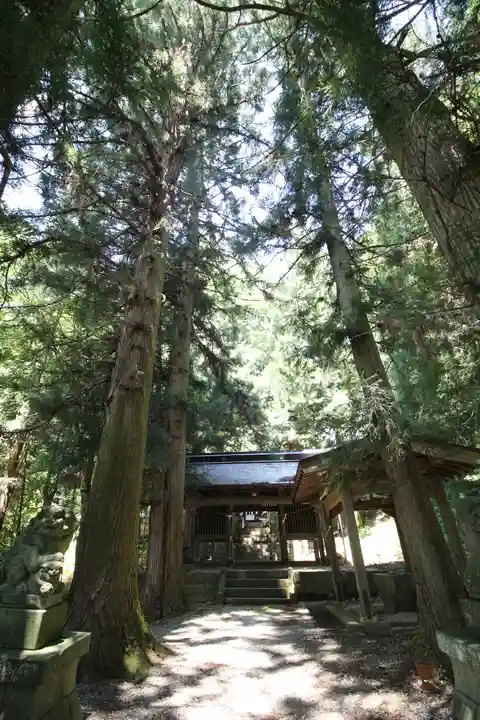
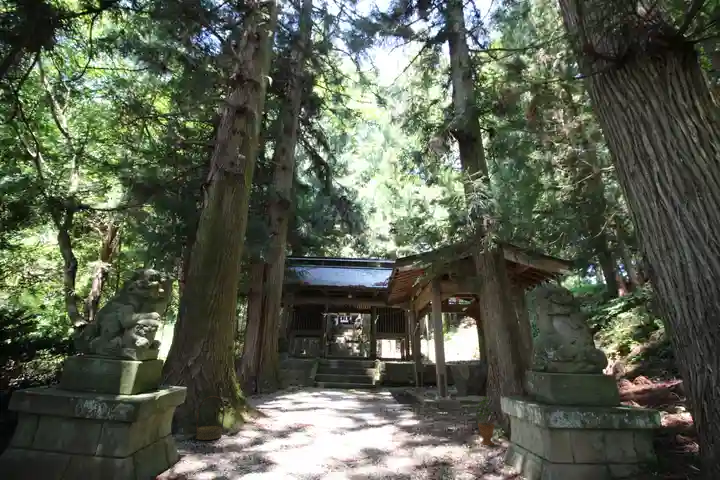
basket: none [98,637,129,691] -> present [196,396,225,440]

